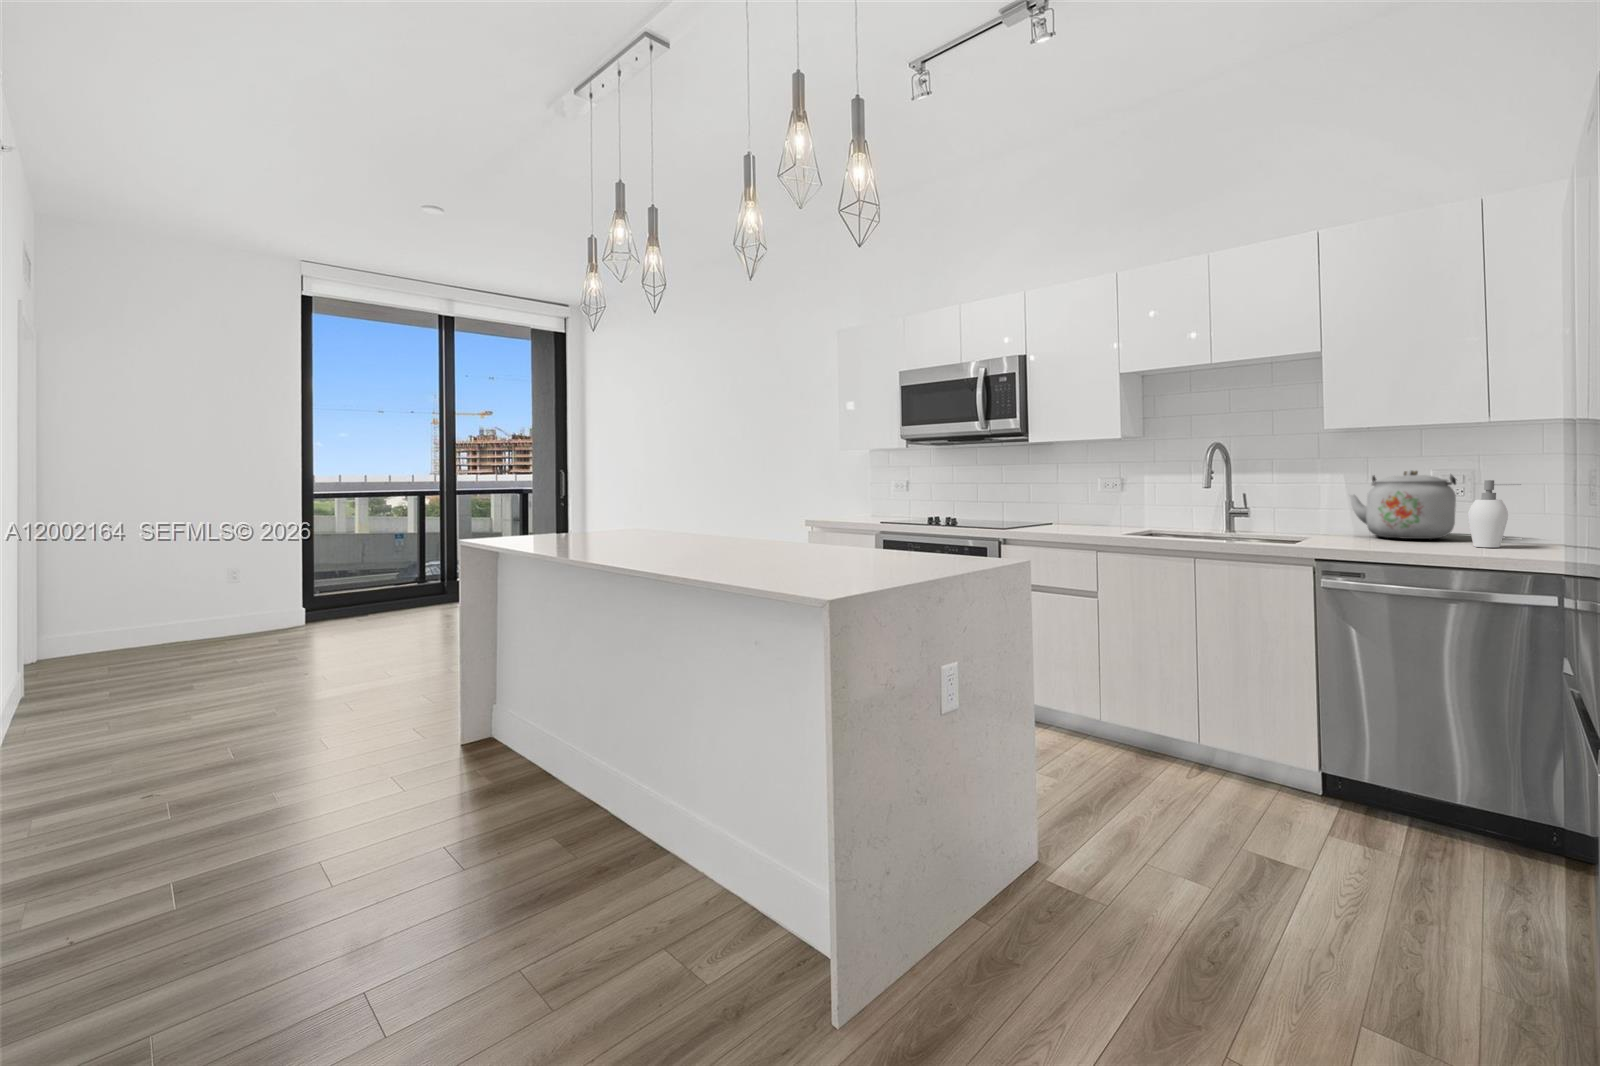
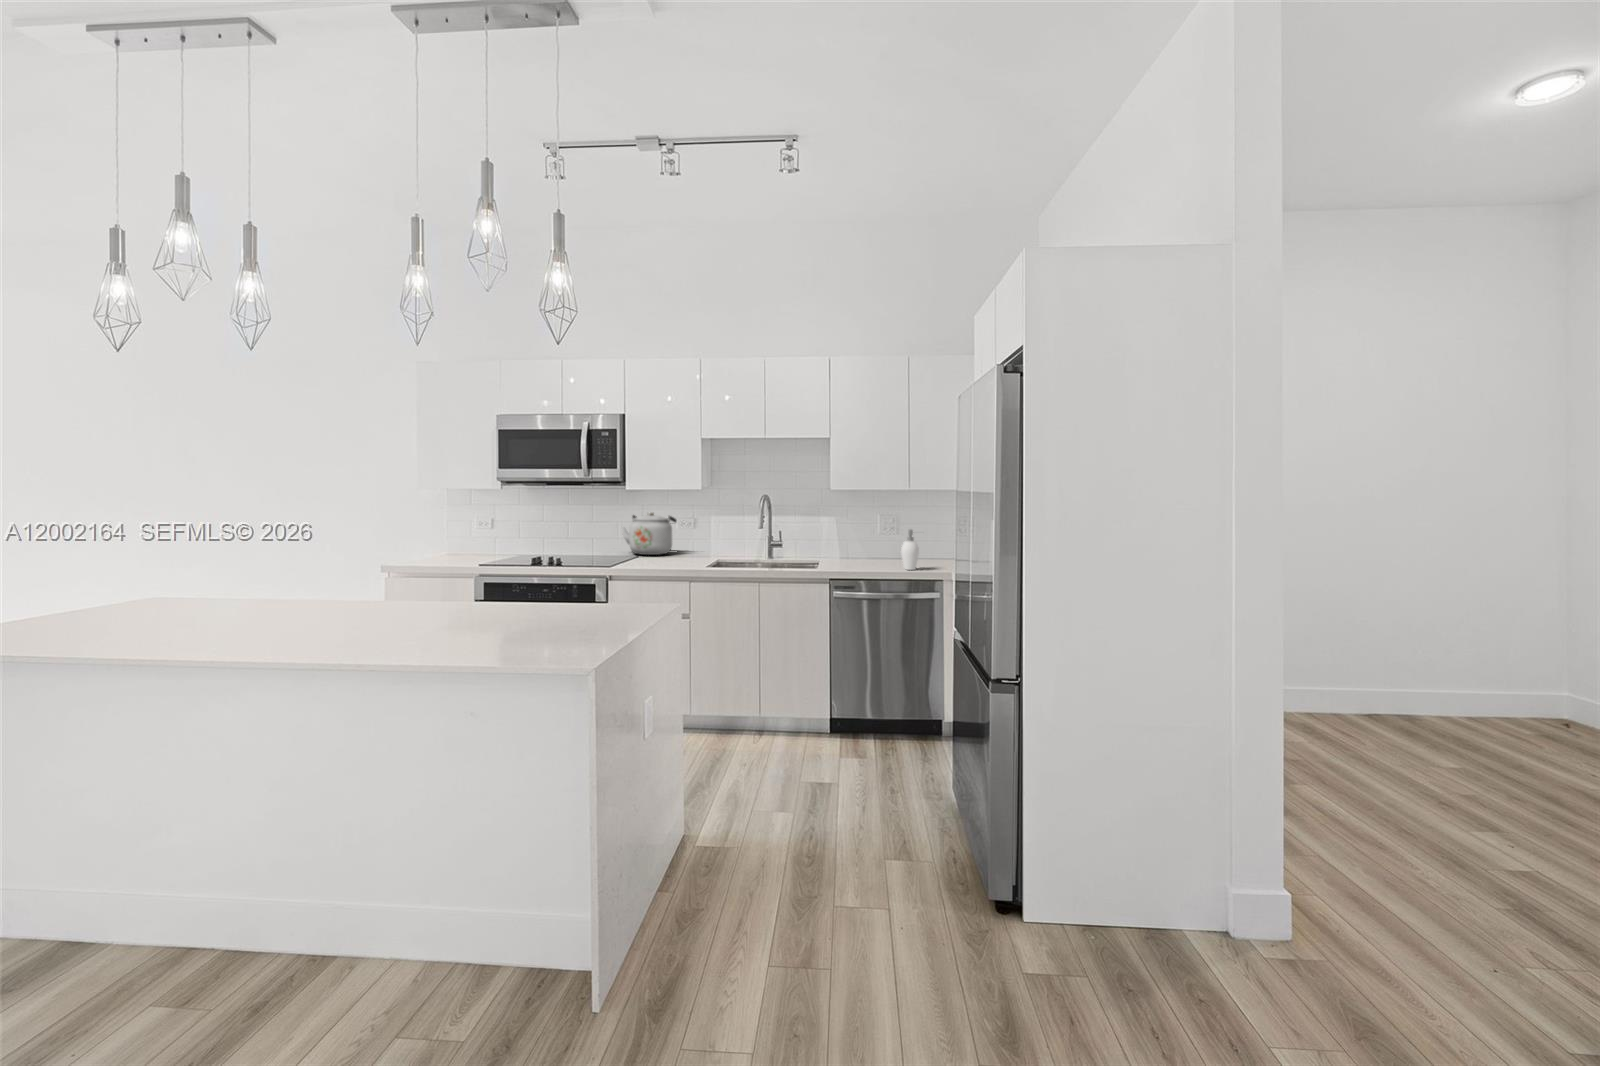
kettle: present [1350,470,1456,539] -> present [622,512,677,555]

